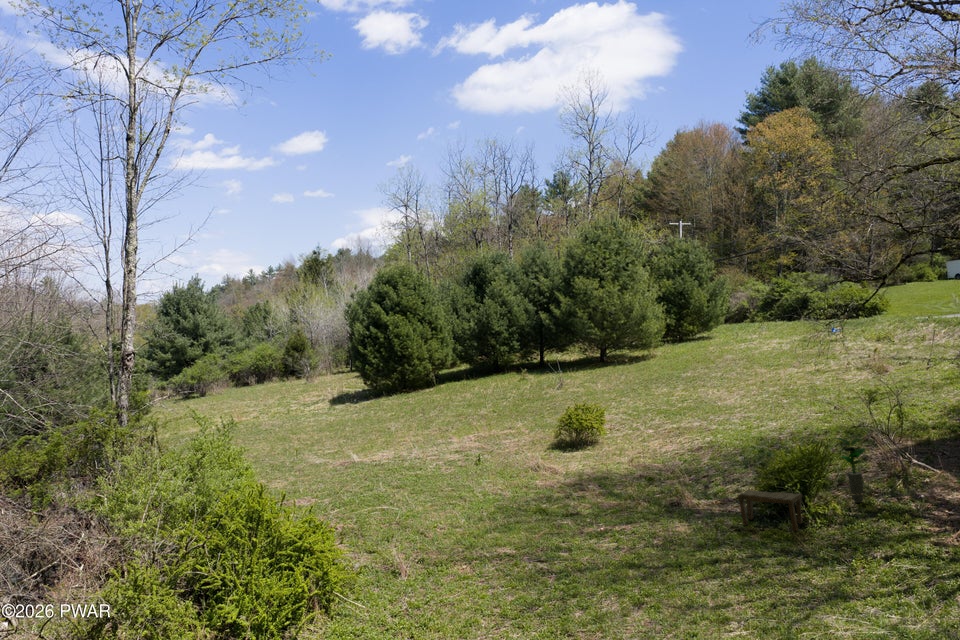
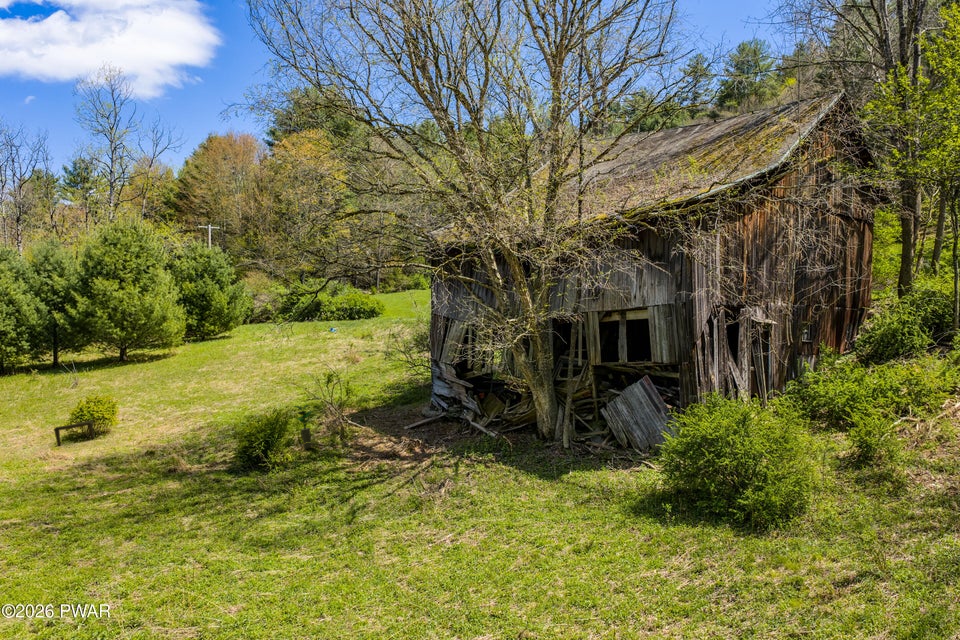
bench: present [738,490,803,531] -> present [54,420,94,446]

